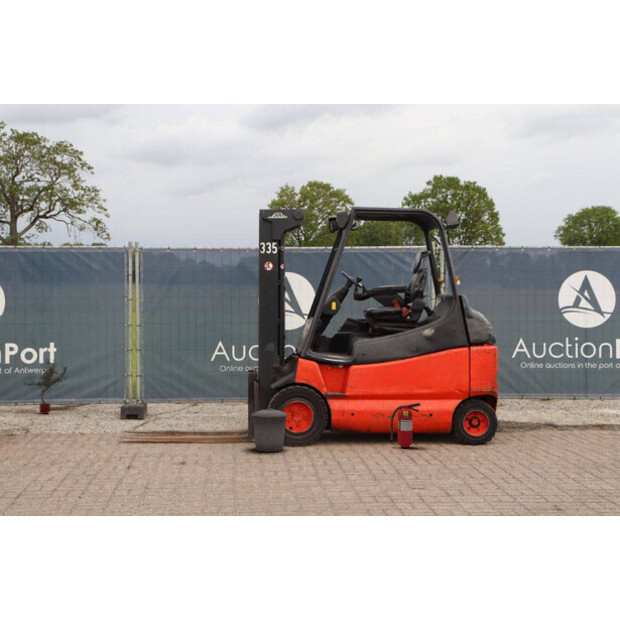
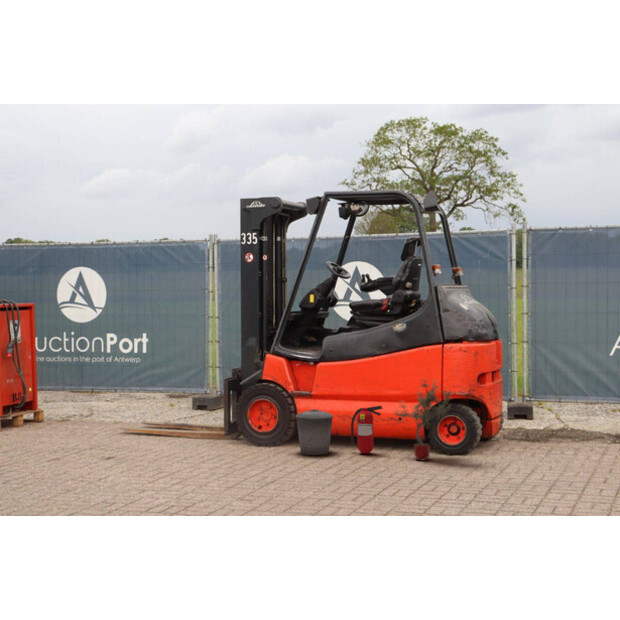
potted tree: present [24,360,67,414] -> present [395,380,450,460]
trash can: present [251,408,288,452] -> present [295,409,334,455]

